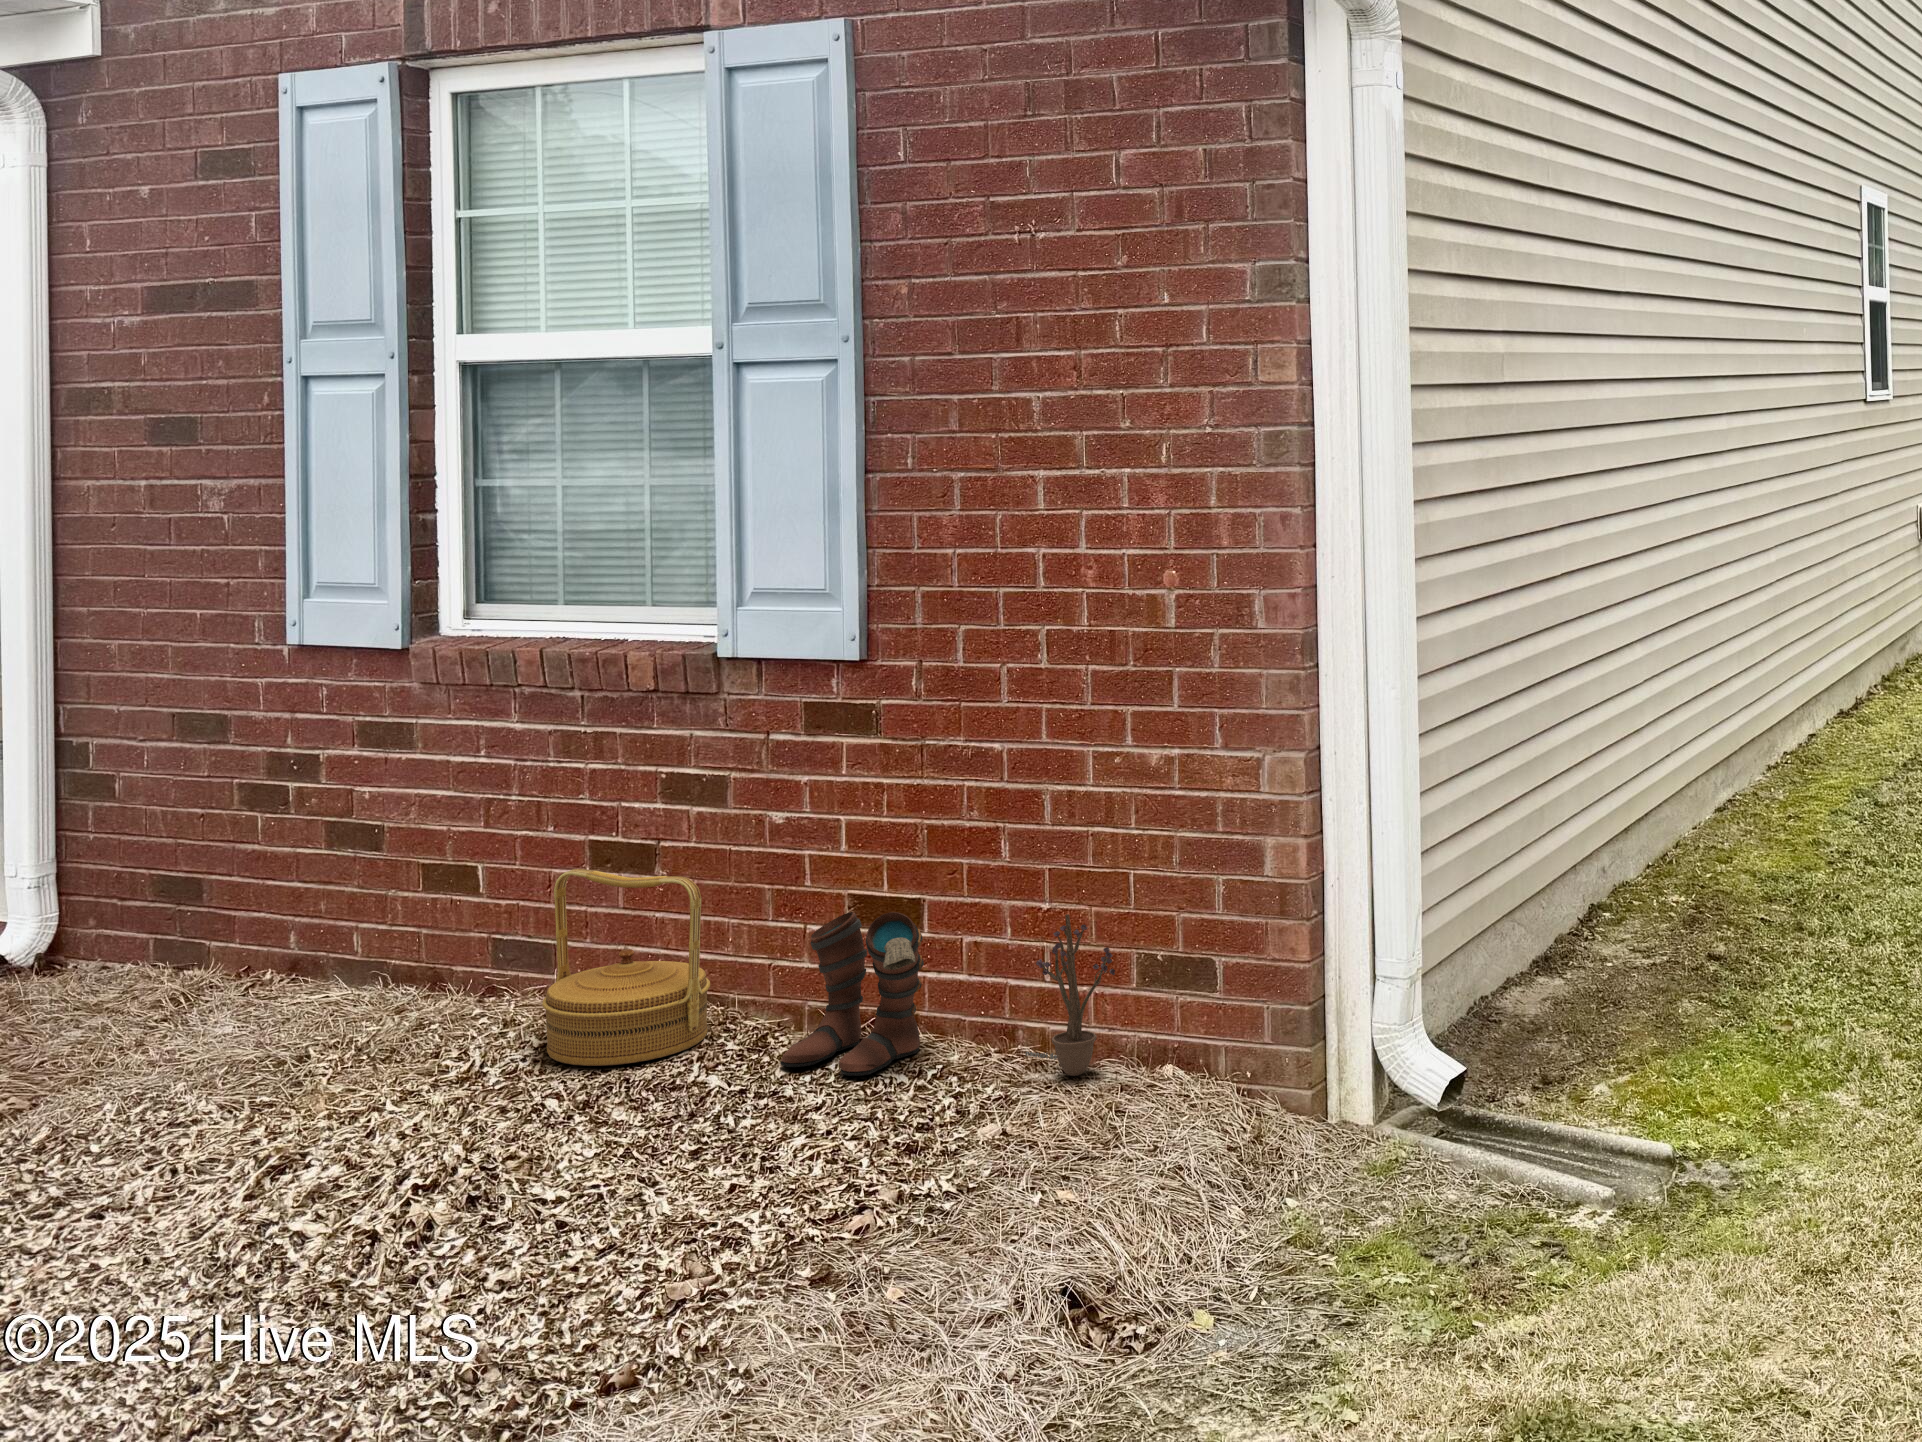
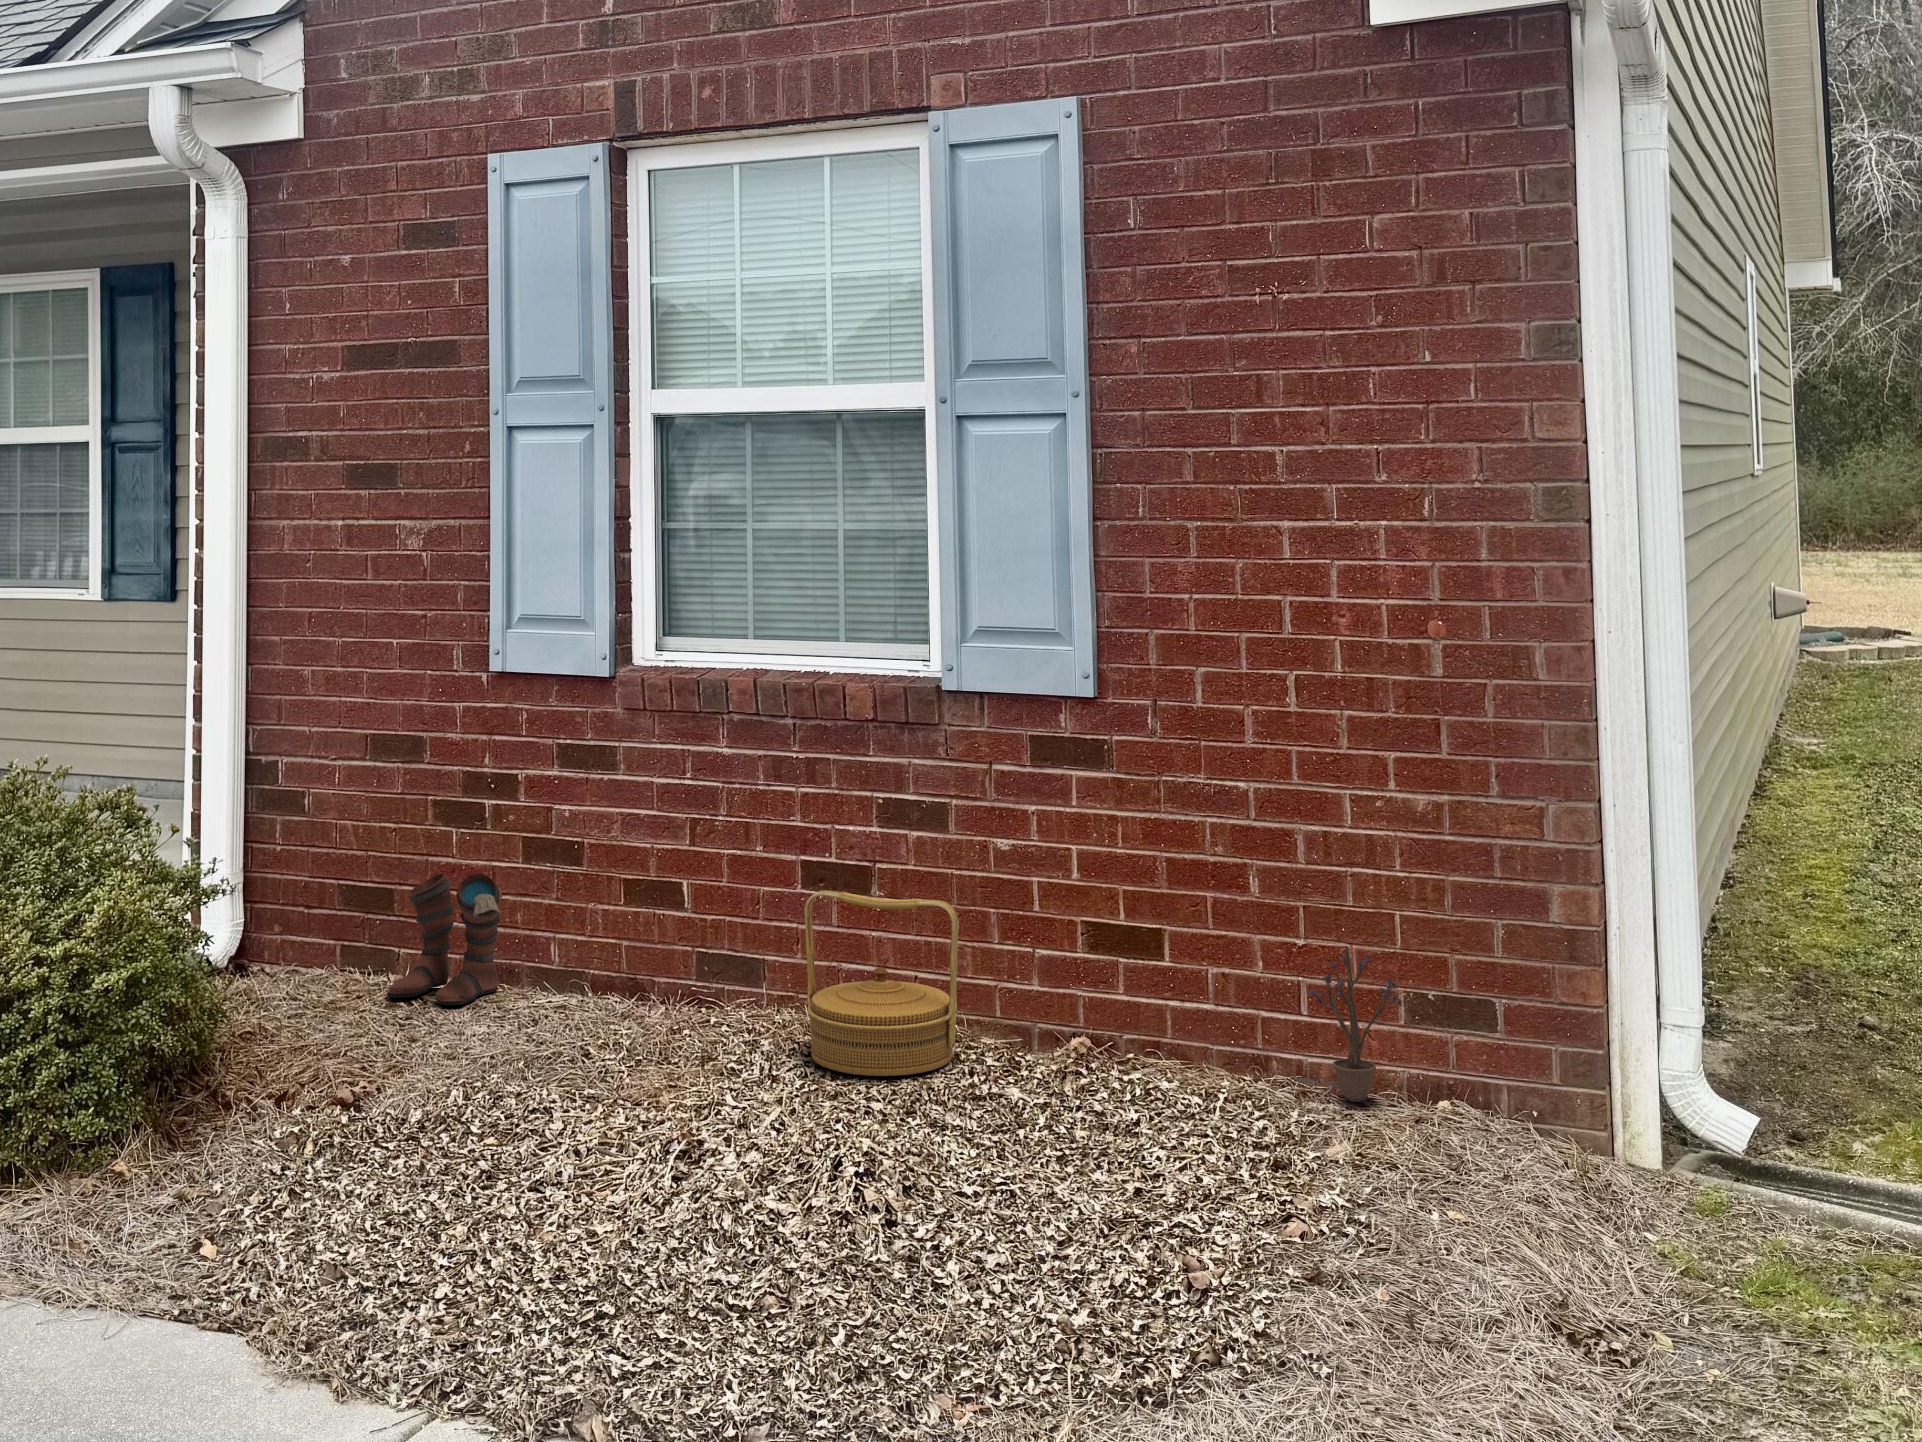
boots: present [780,912,924,1076] -> present [387,873,503,1005]

